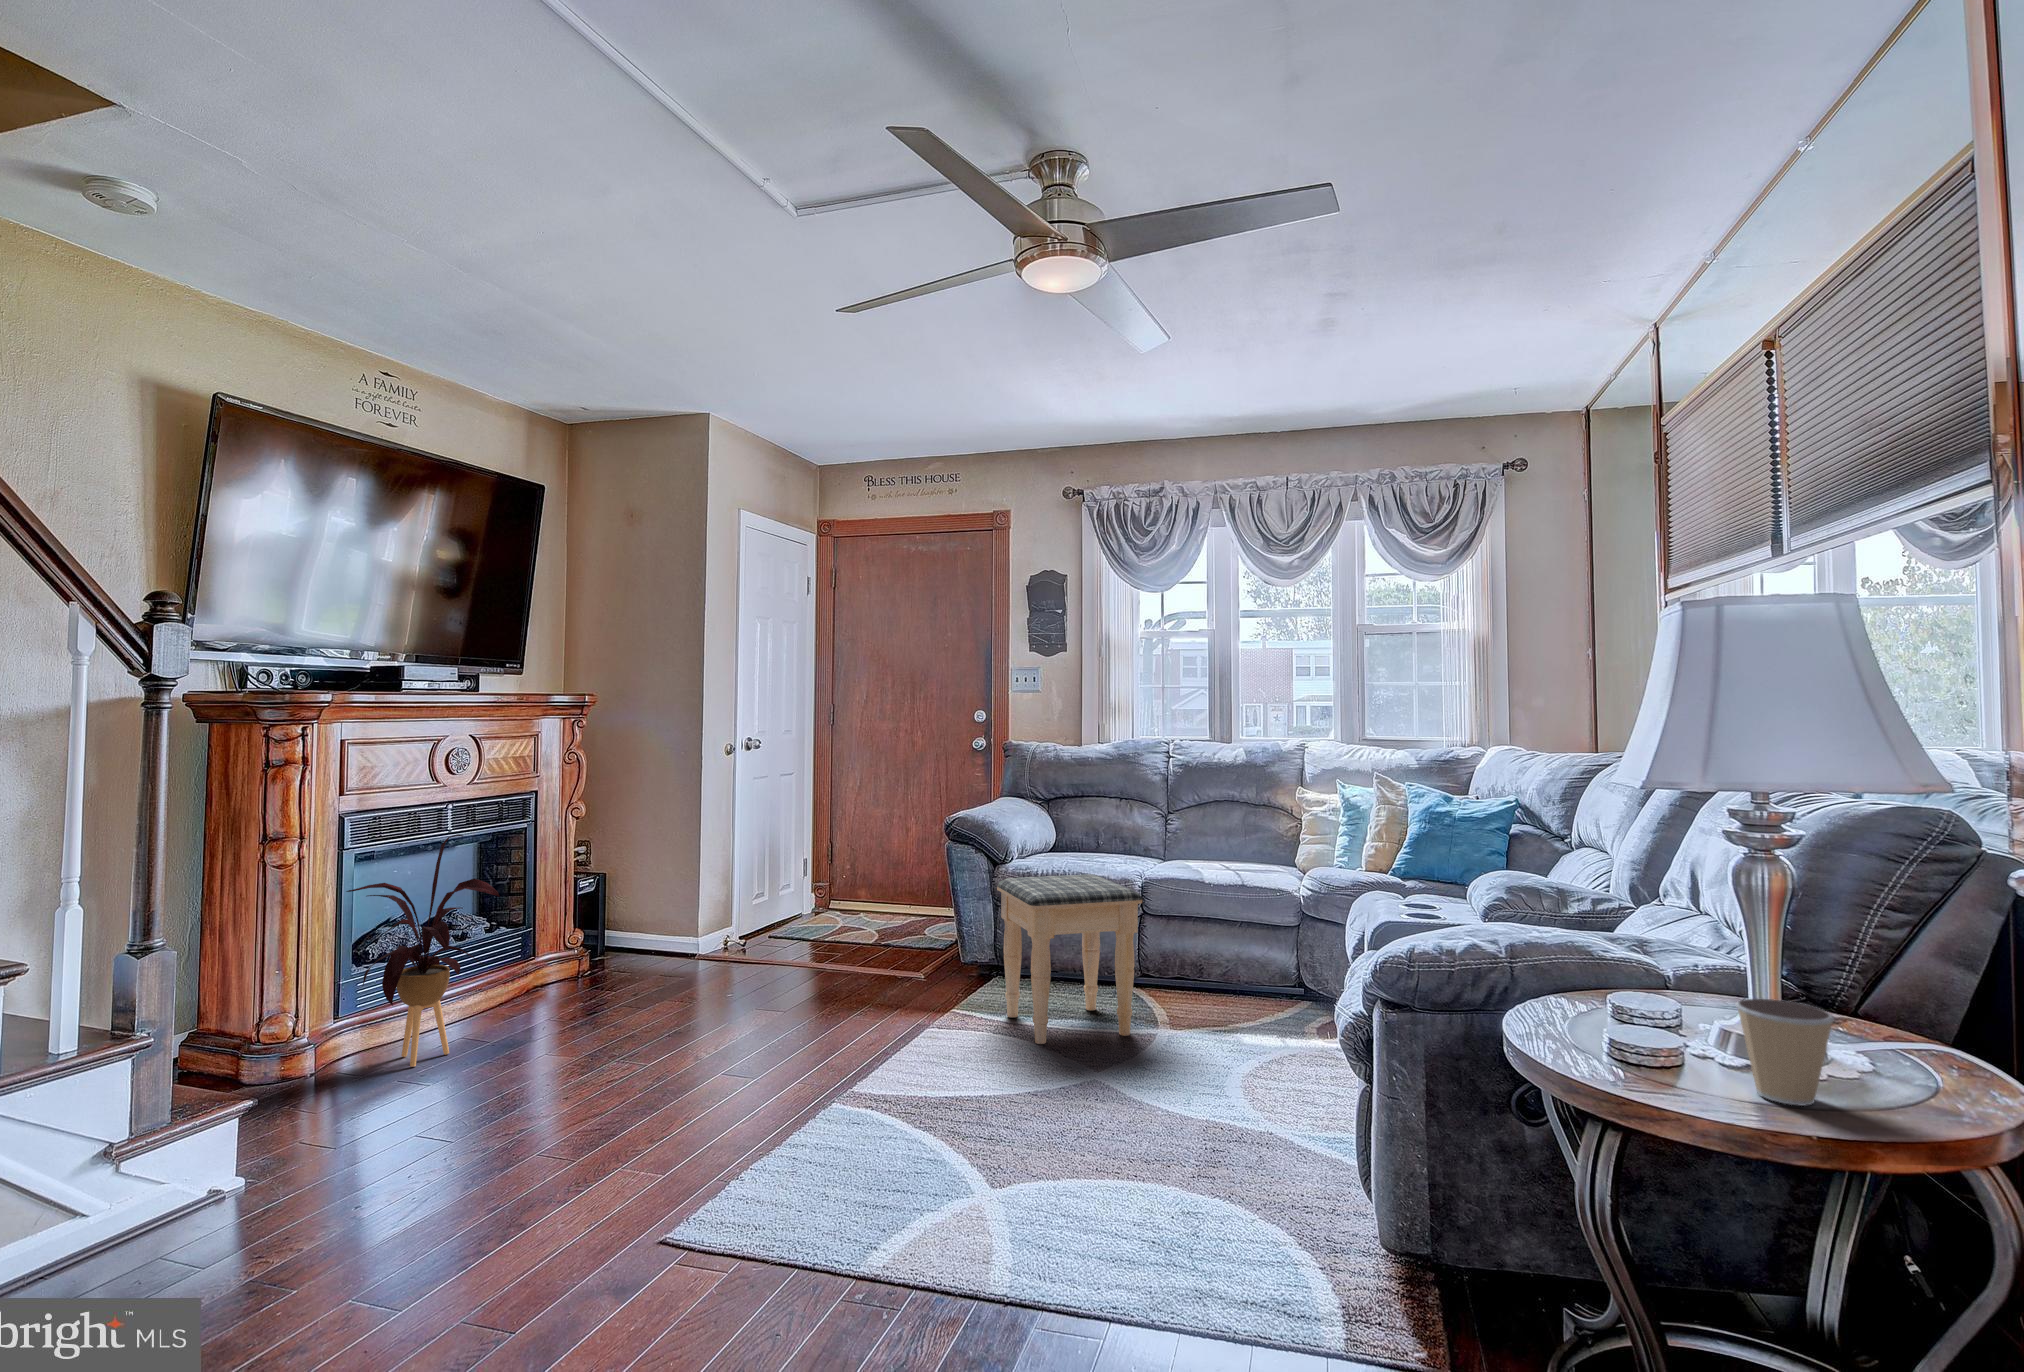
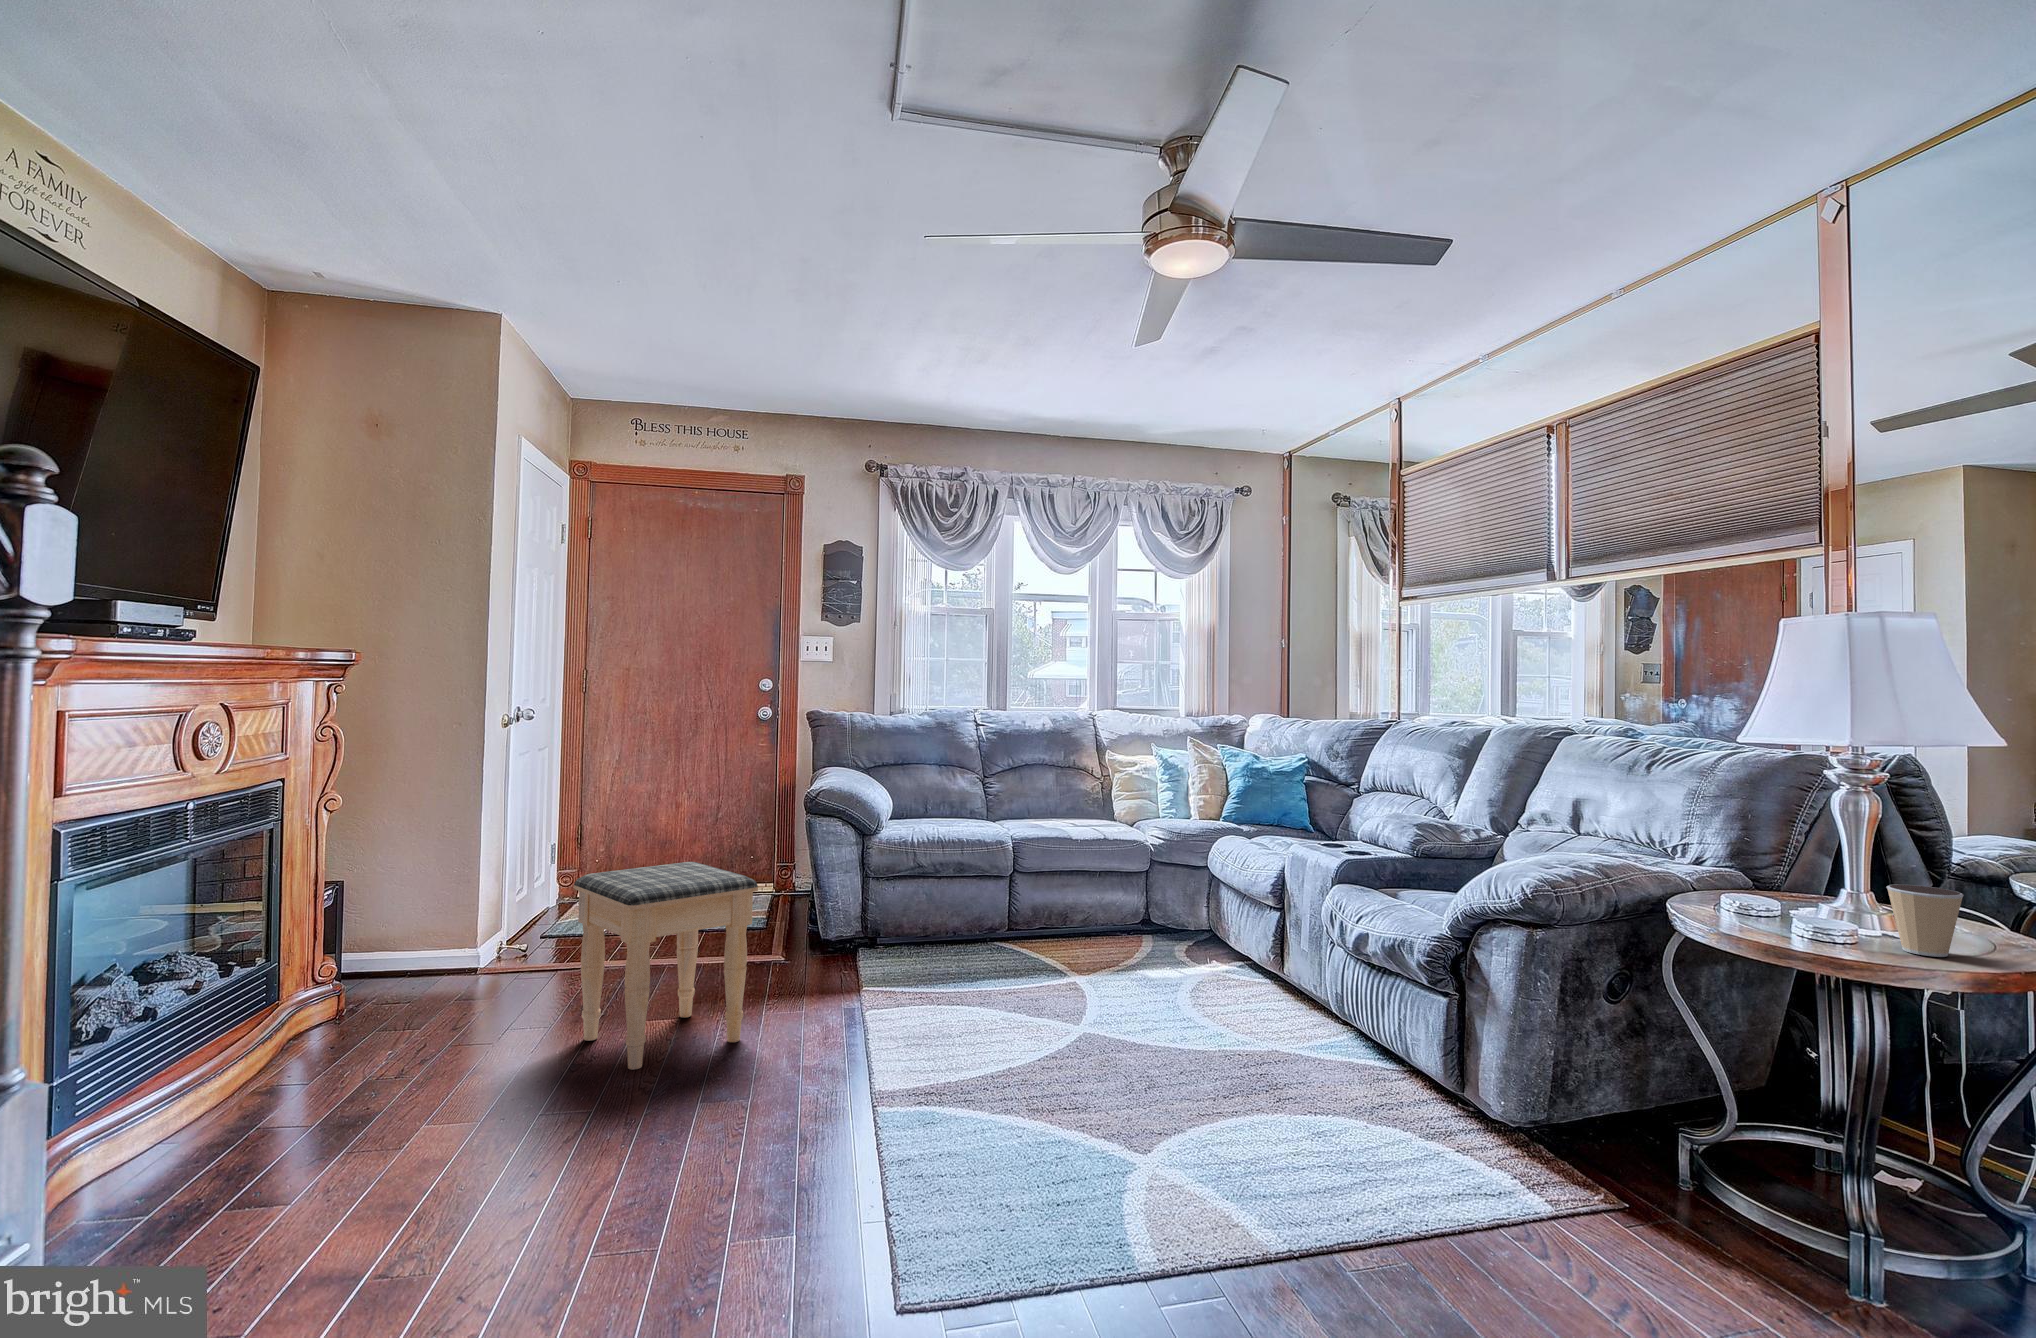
house plant: present [346,834,500,1067] -> none [111,839,379,1183]
footstool: present [997,874,1142,1044] -> present [574,862,758,1070]

